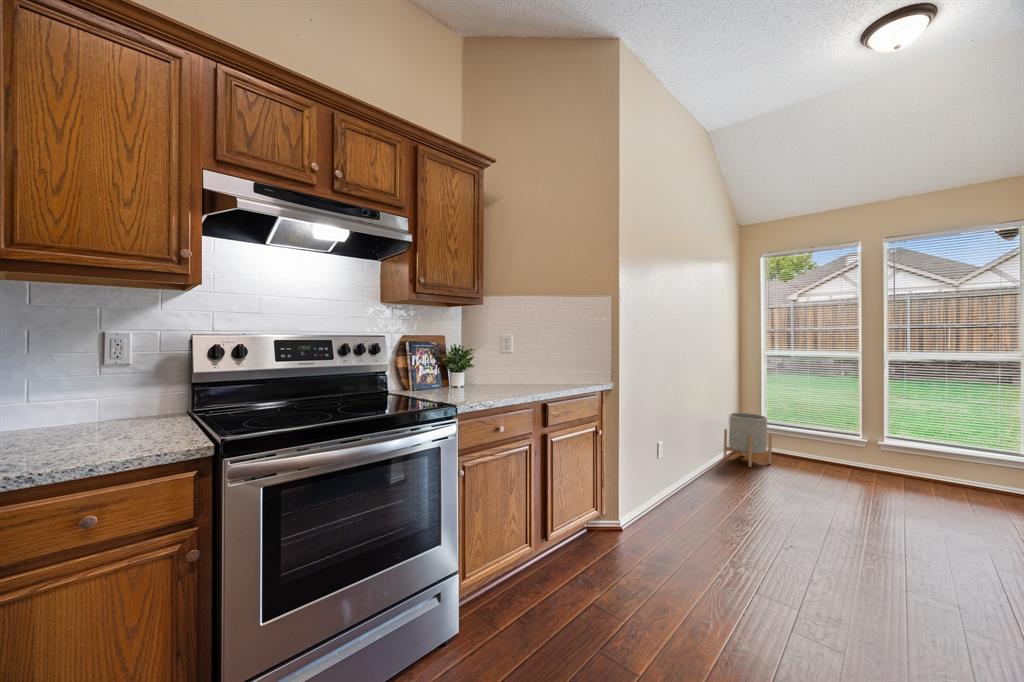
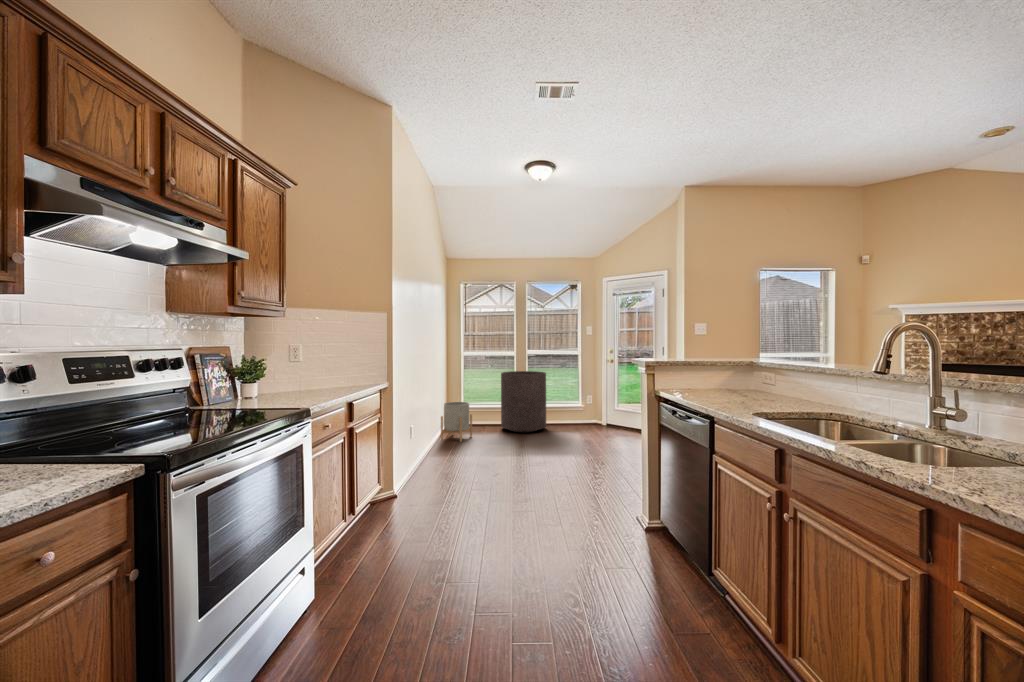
trash can: none [826,380,919,477] -> present [501,371,546,432]

